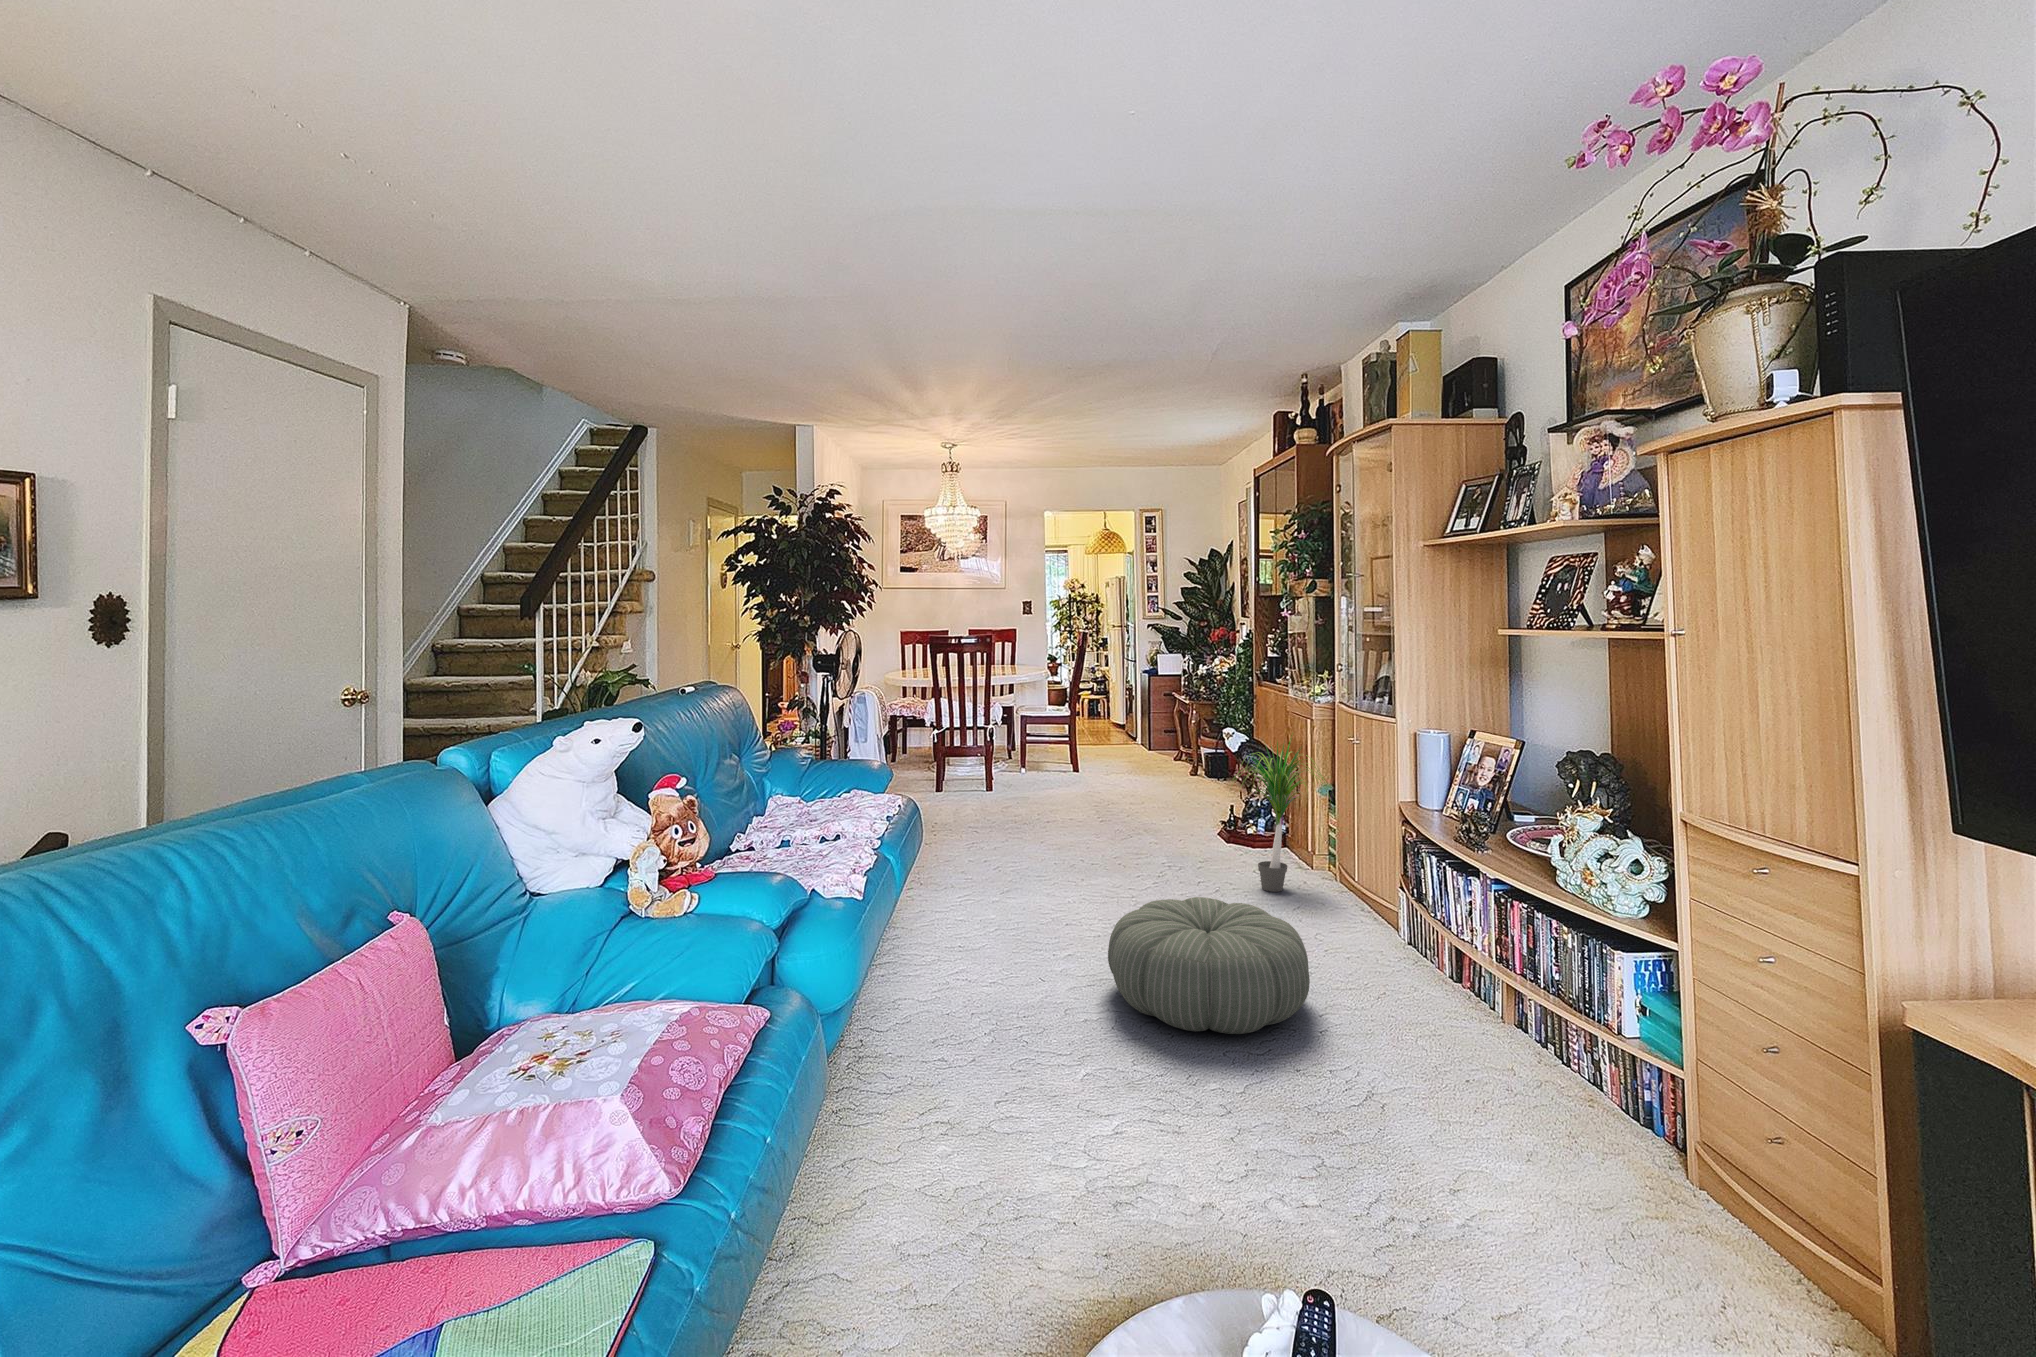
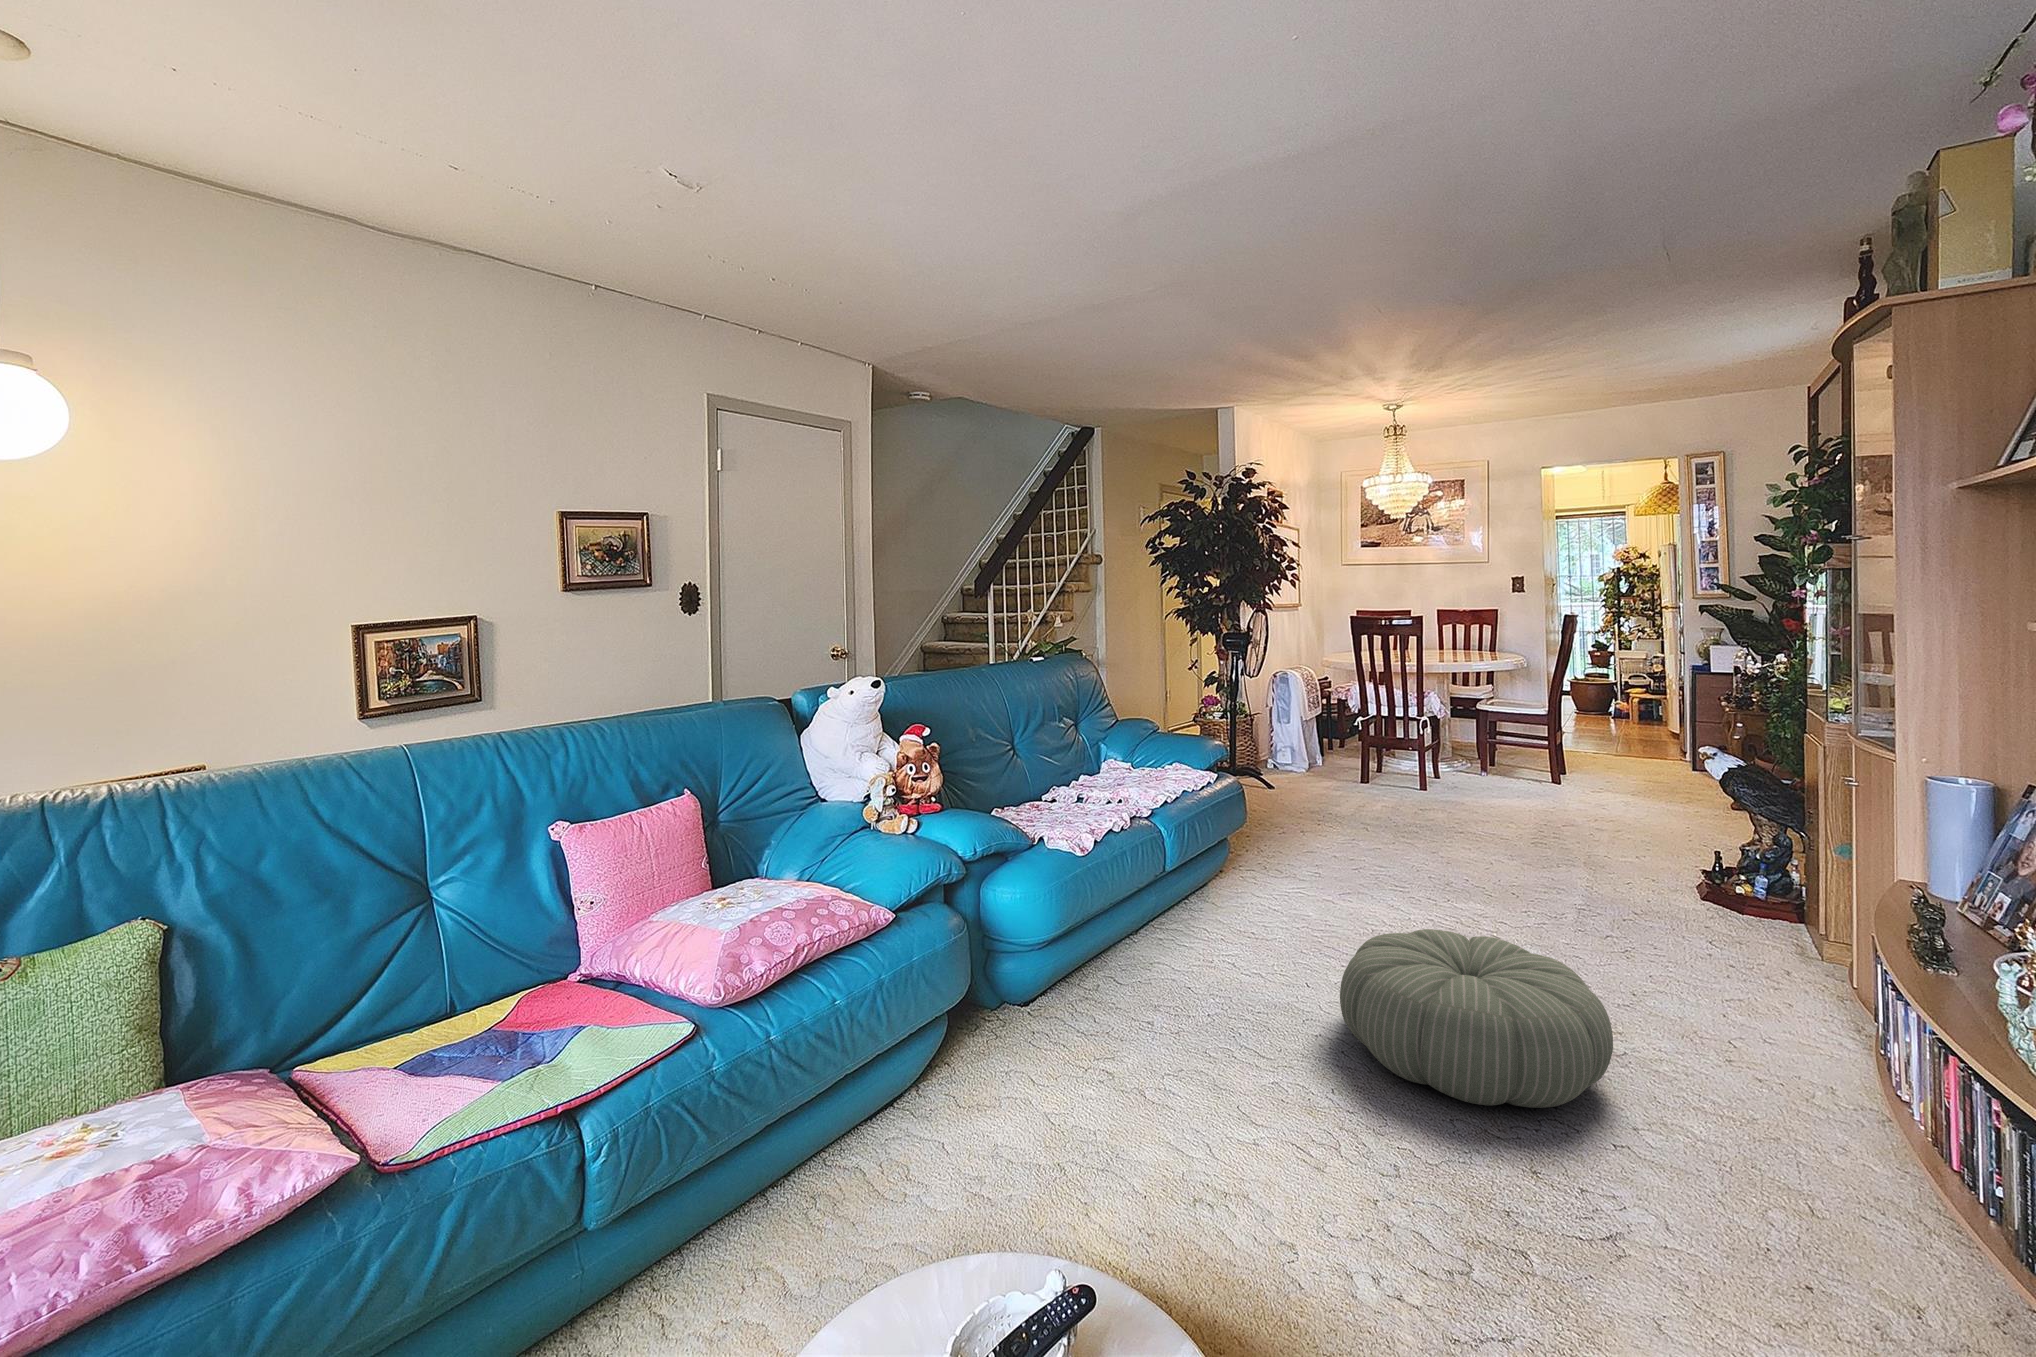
potted plant: present [1230,739,1325,892] -> none [1637,751,1830,972]

